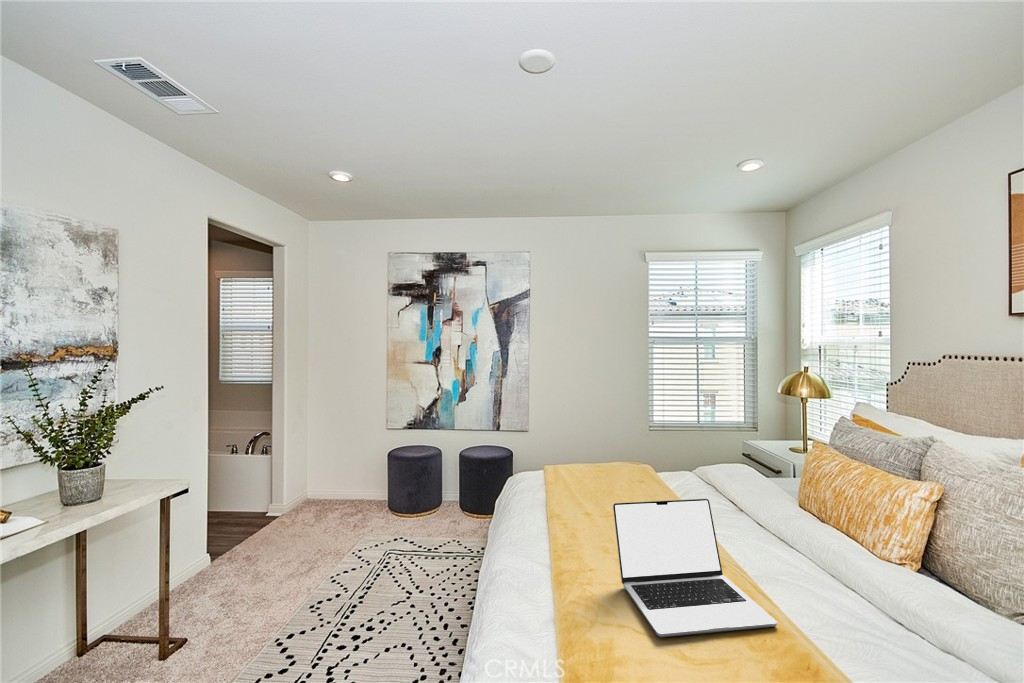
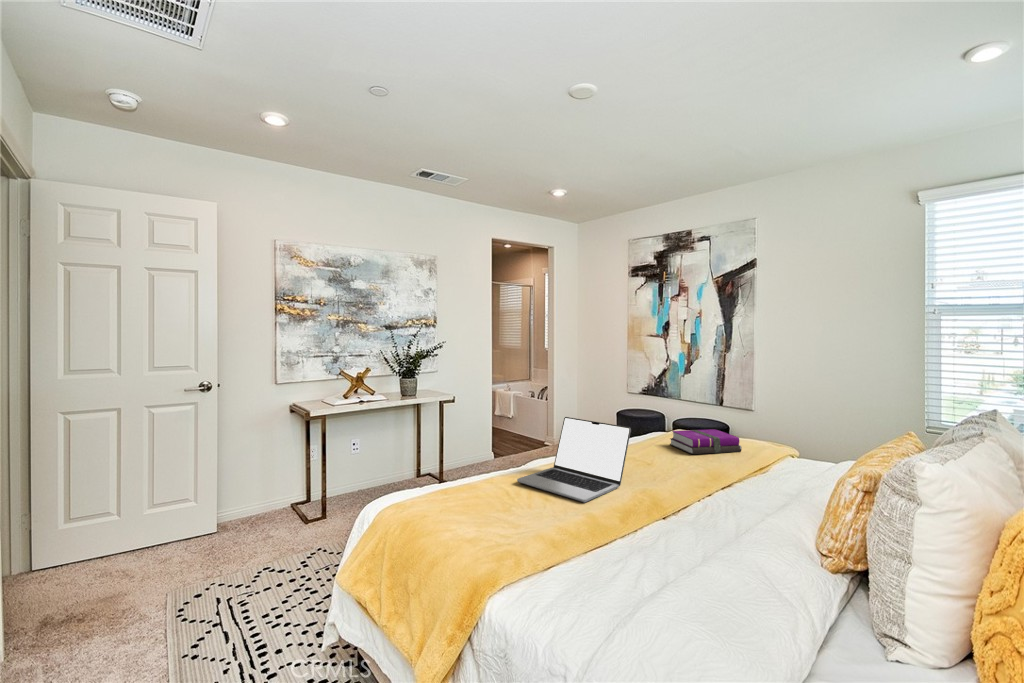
notebook: none [597,465,651,500] -> present [670,429,742,454]

